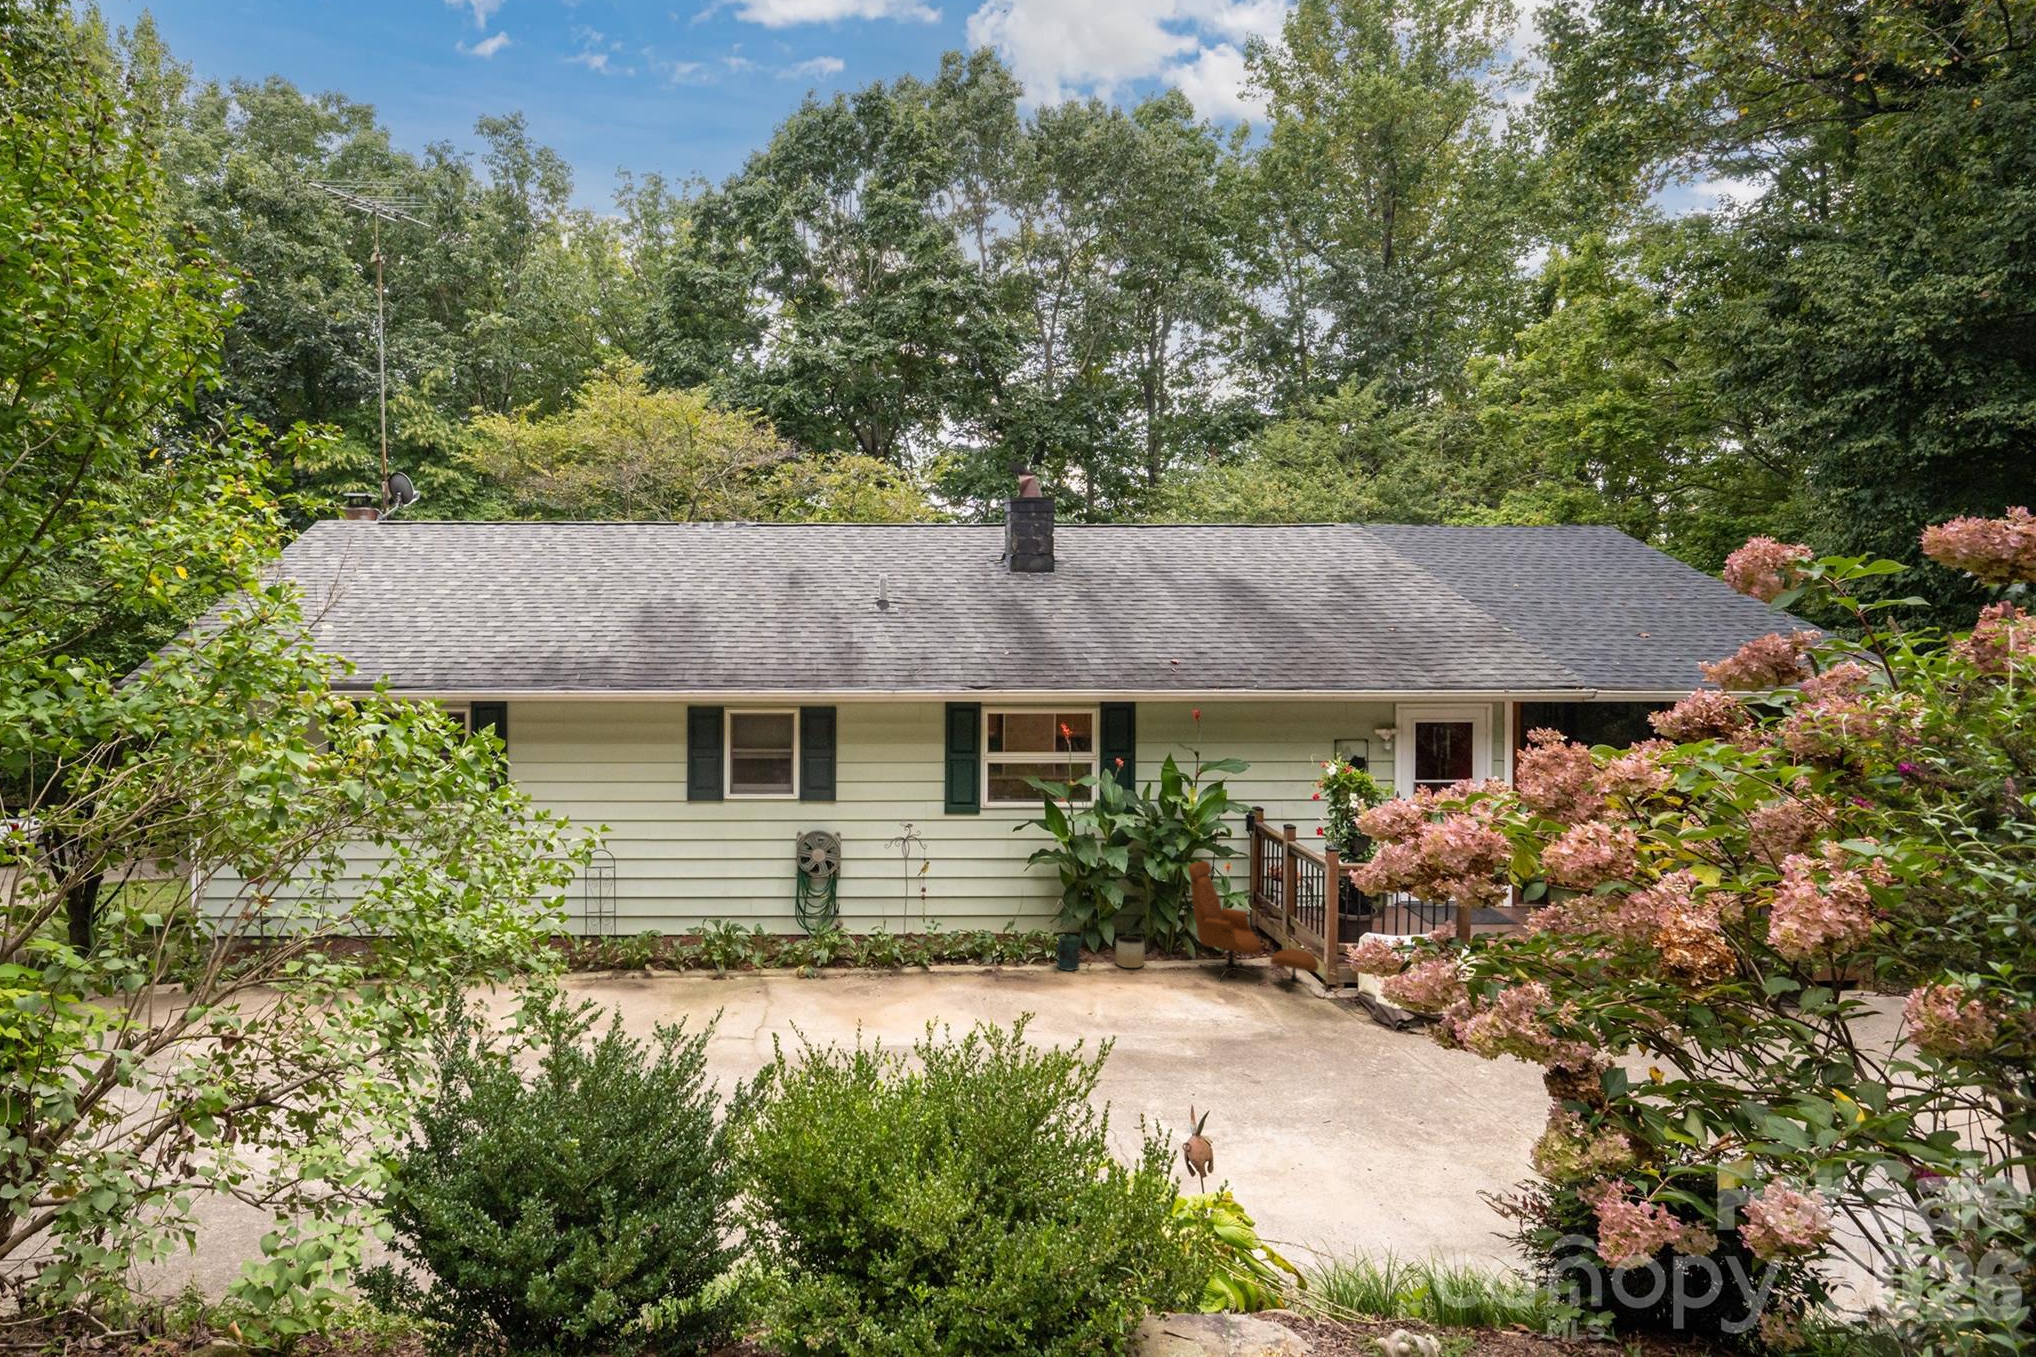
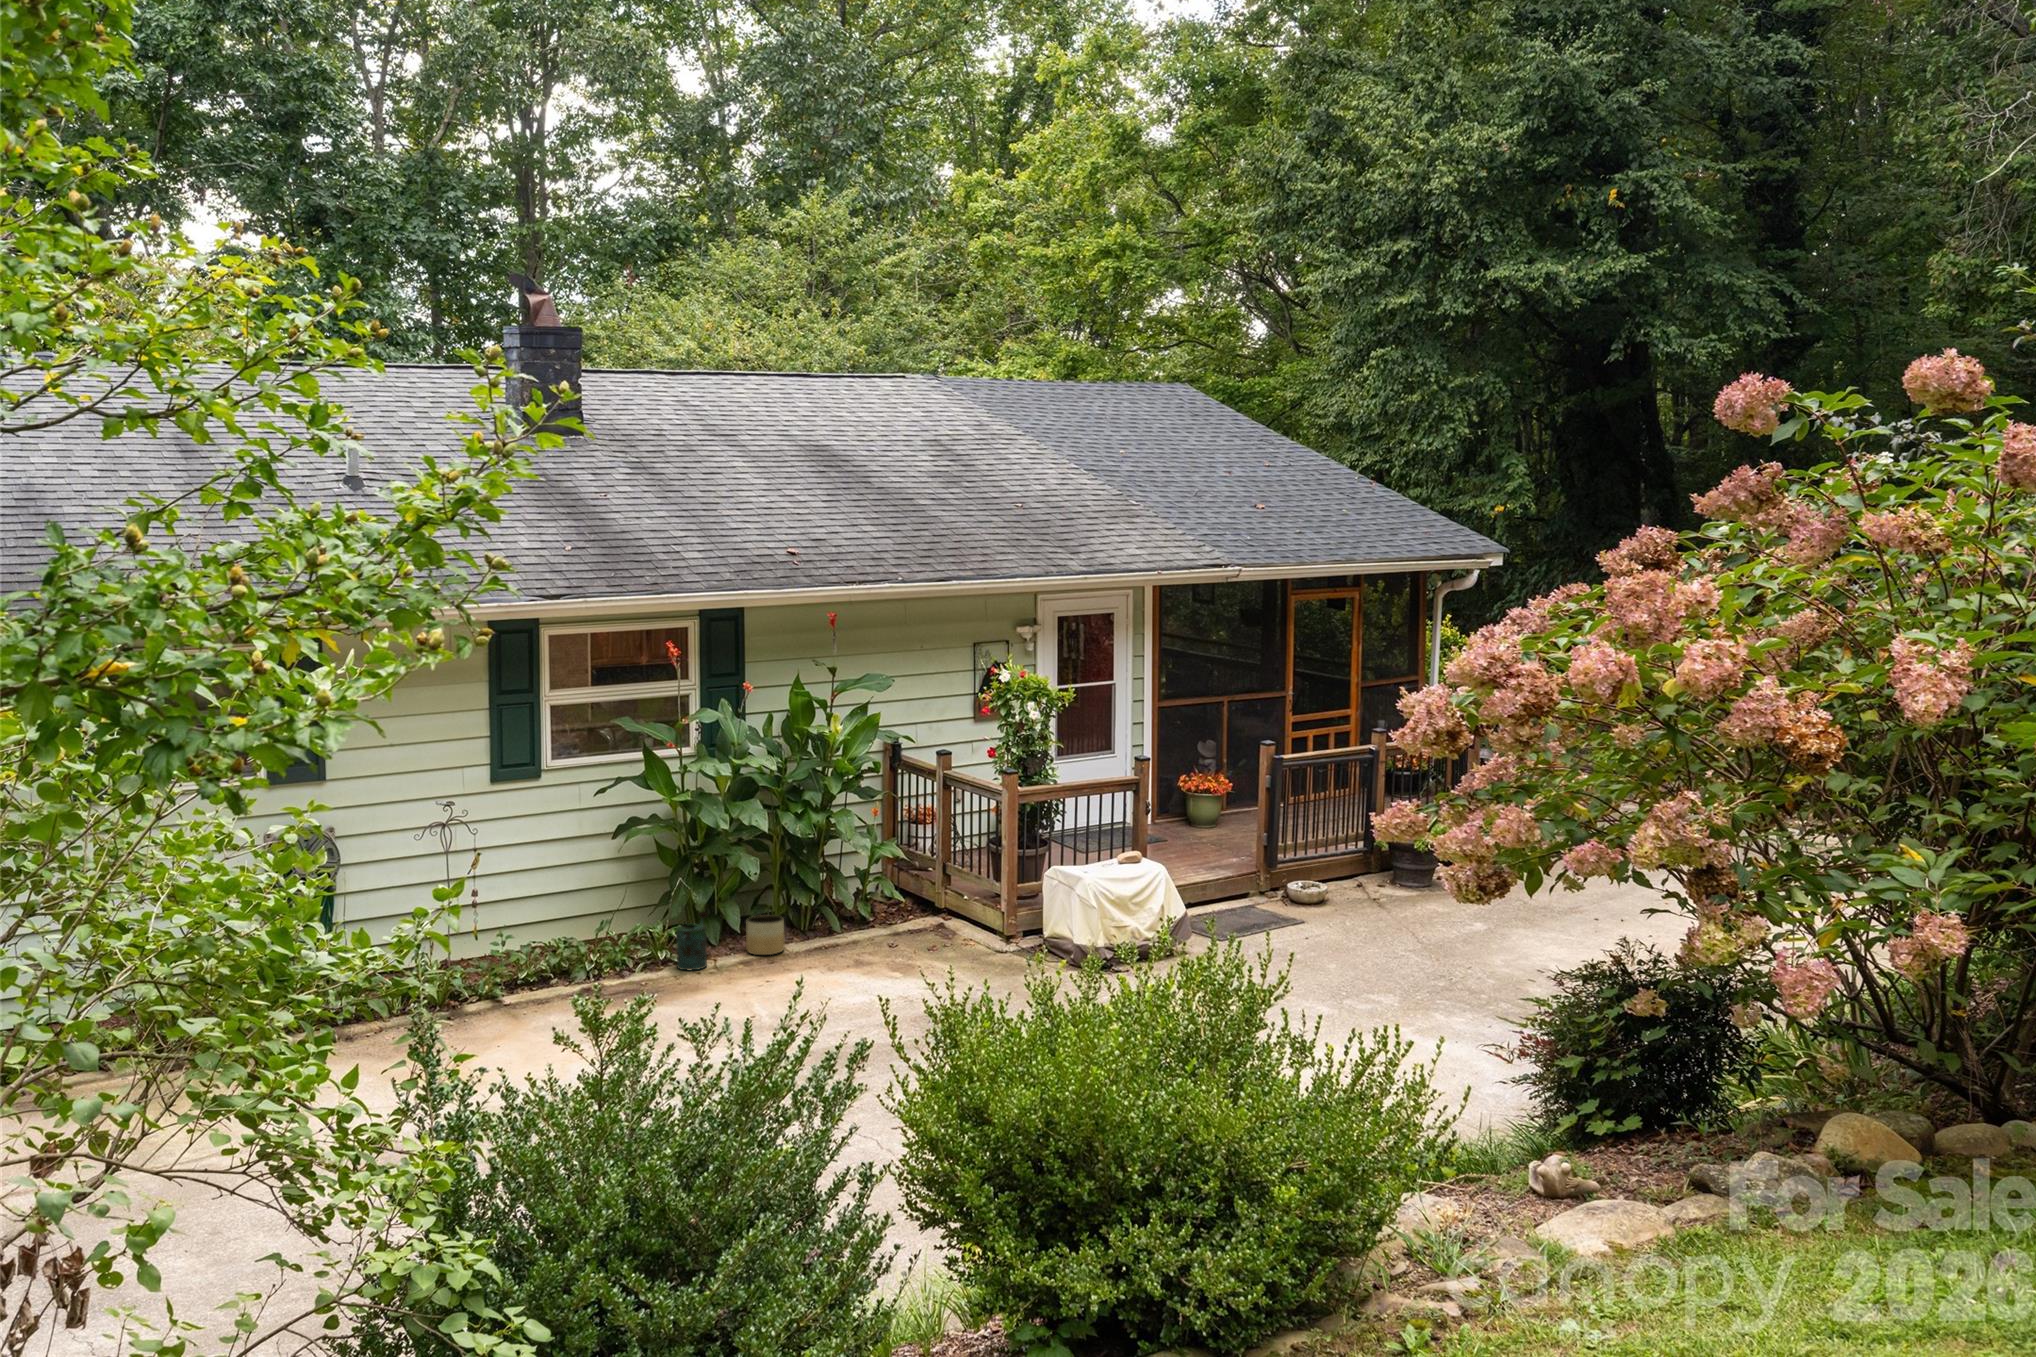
lounge chair: present [1188,861,1319,992] -> none [833,807,999,950]

